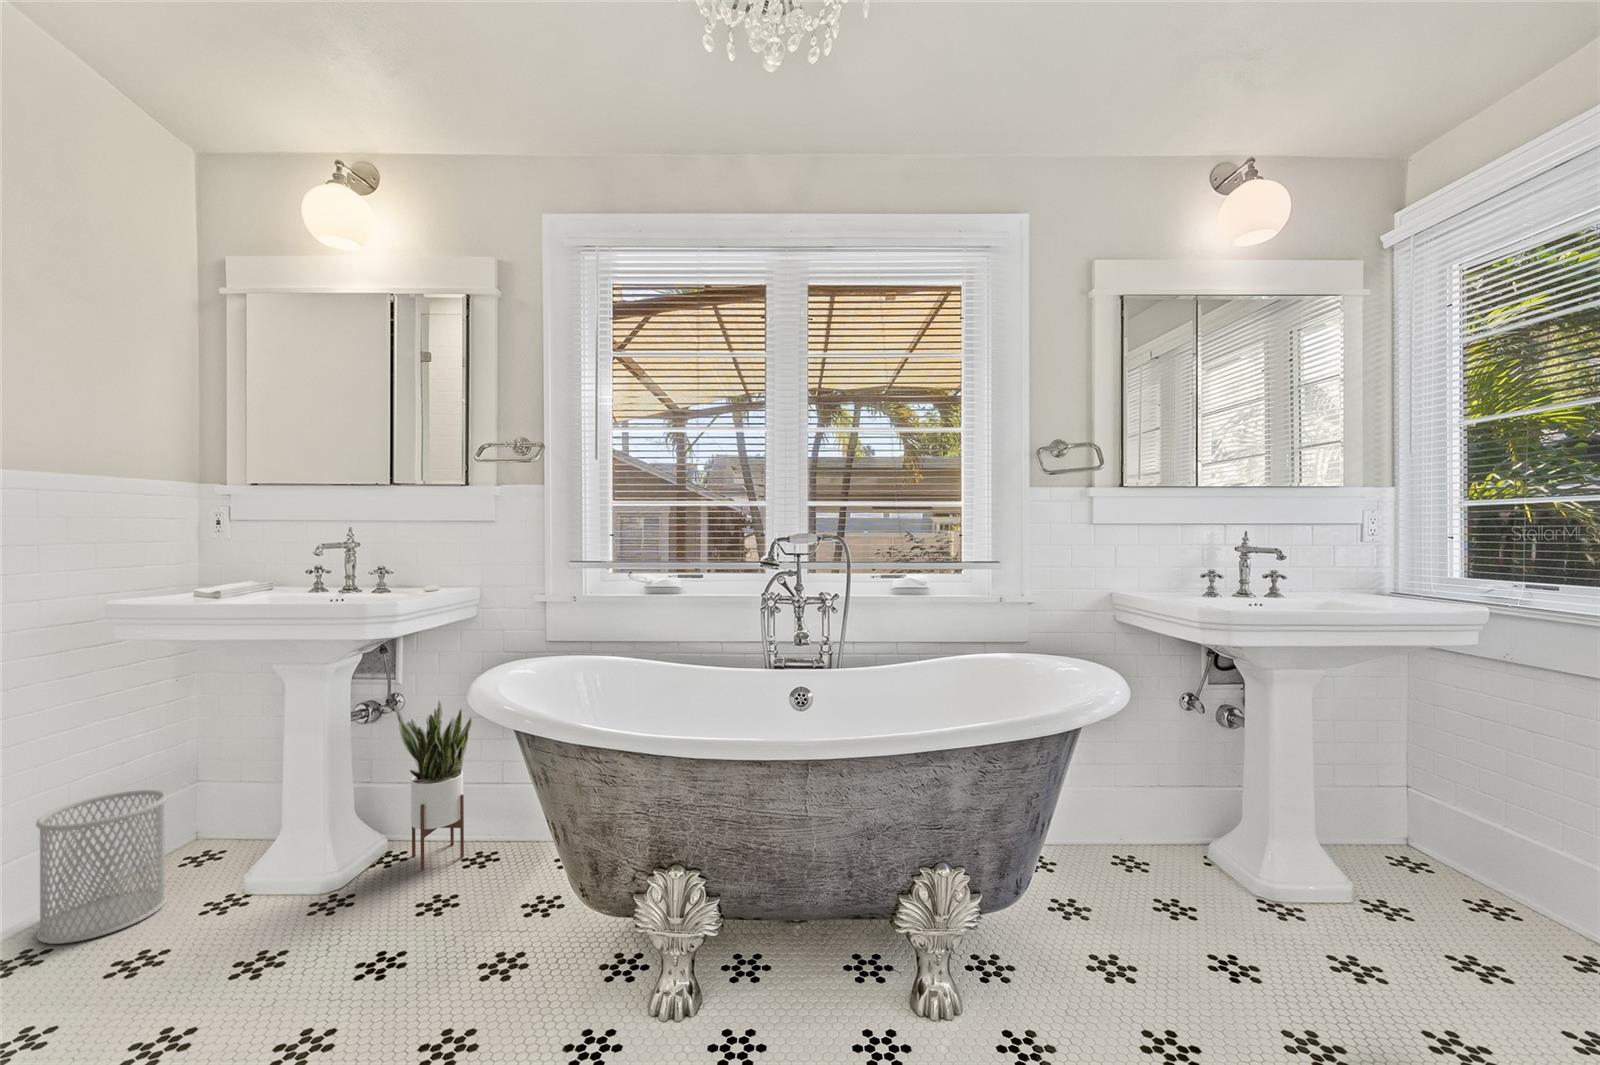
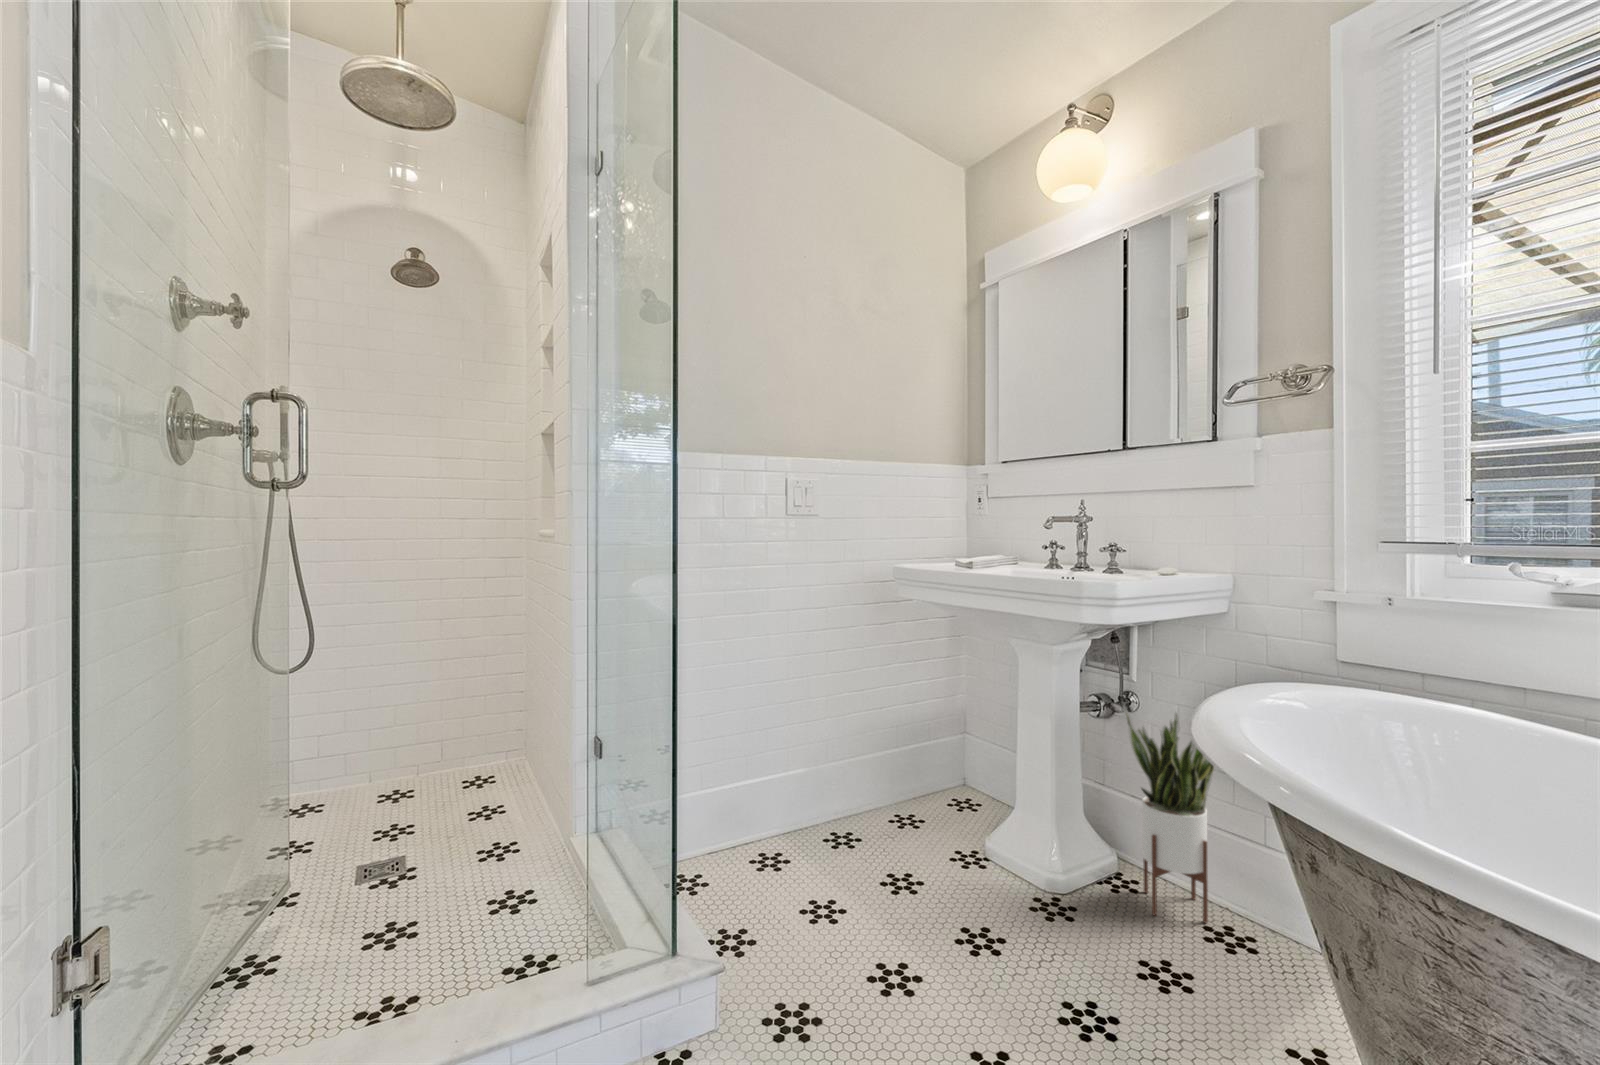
wastebasket: present [36,790,167,944] -> none [856,727,933,847]

